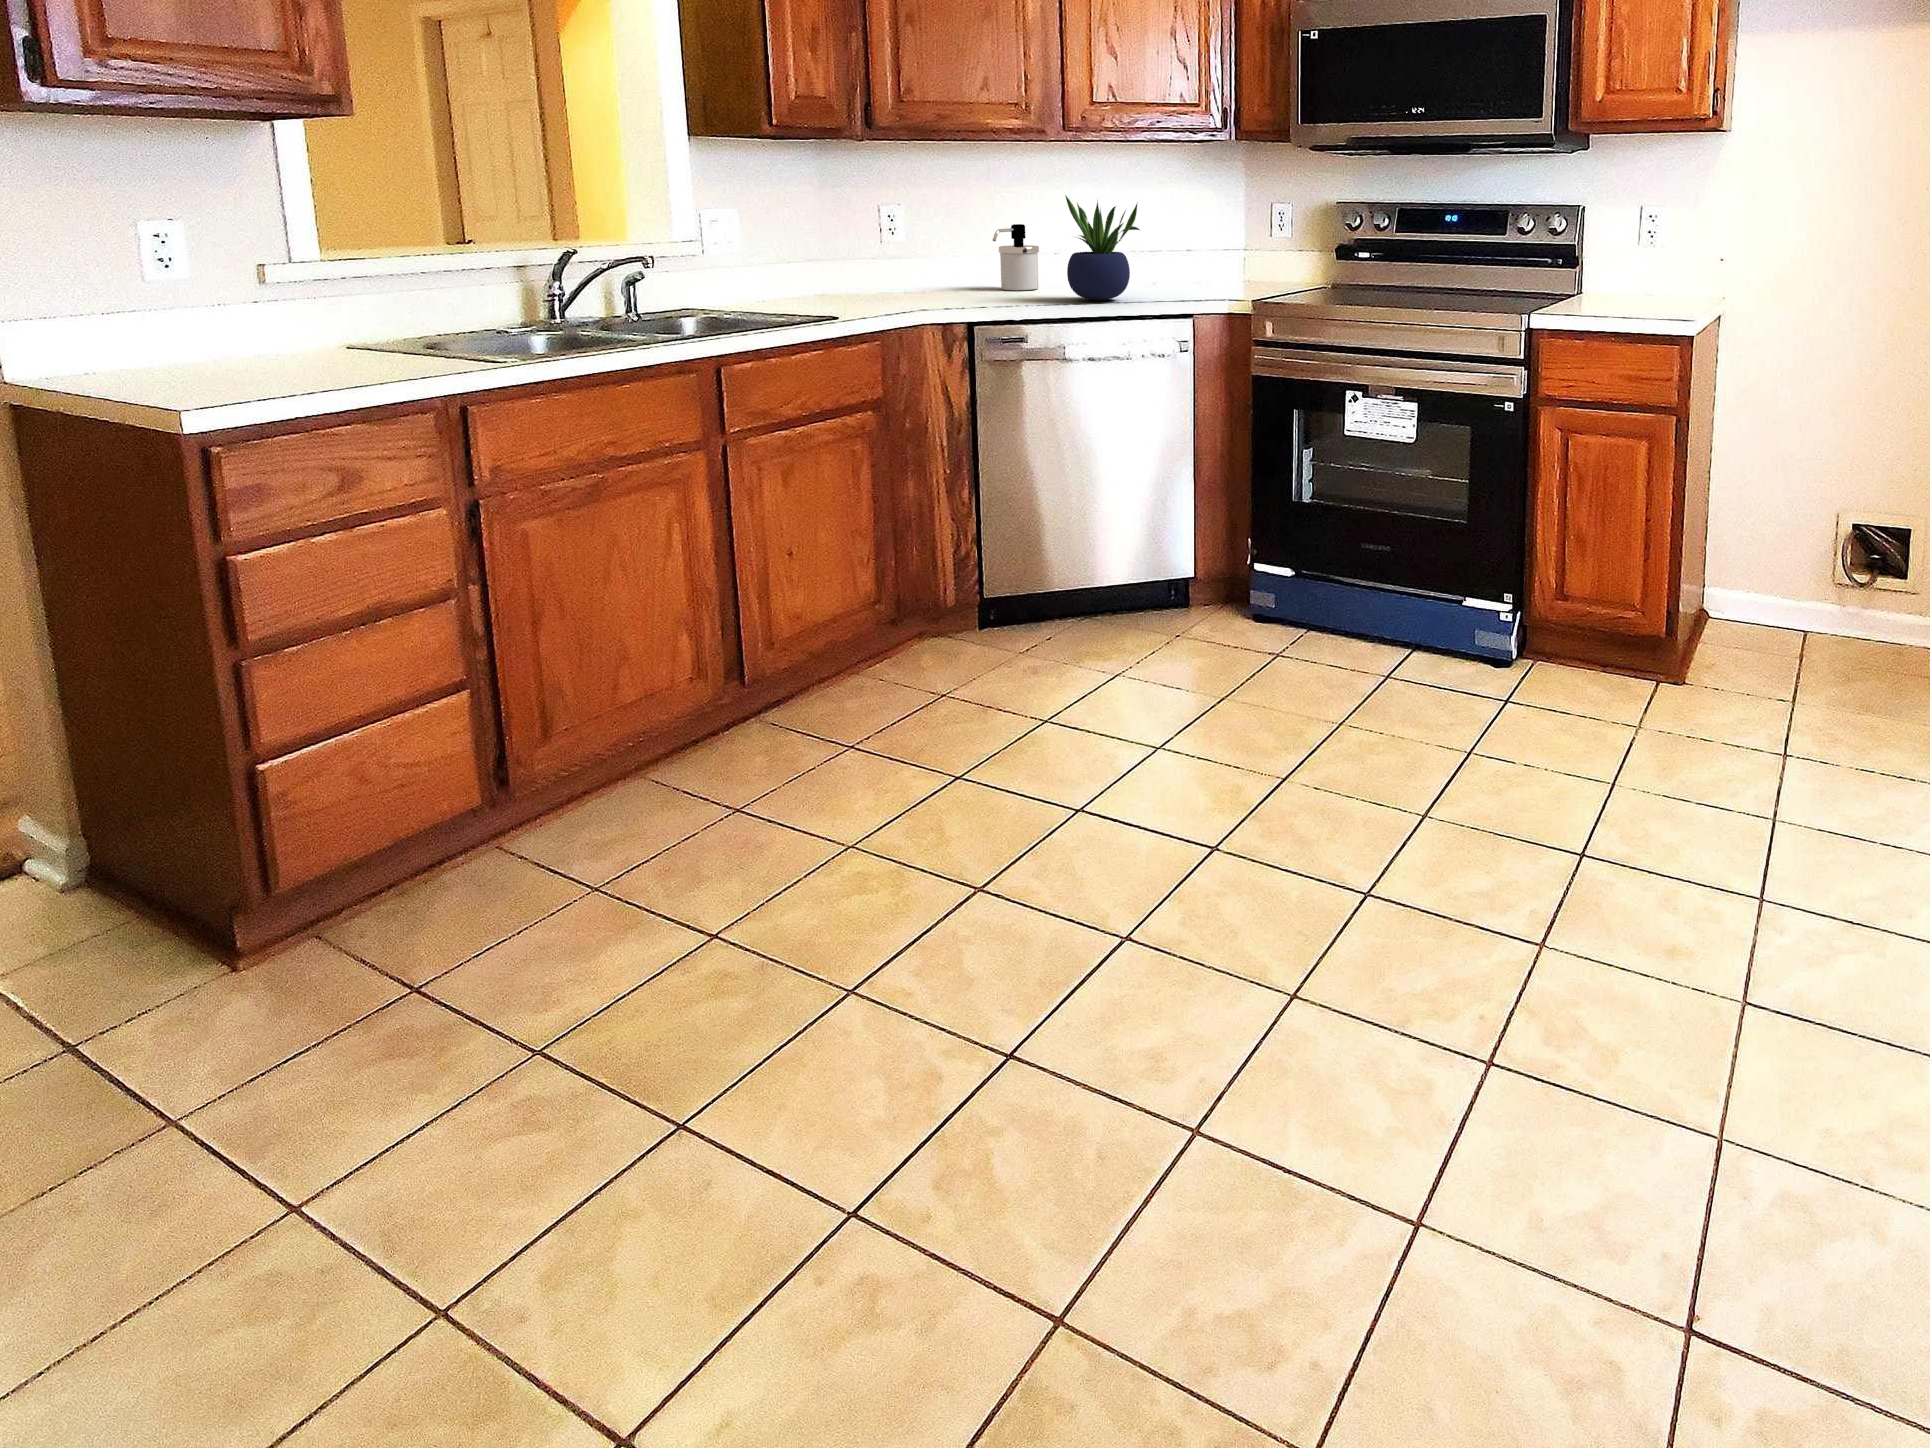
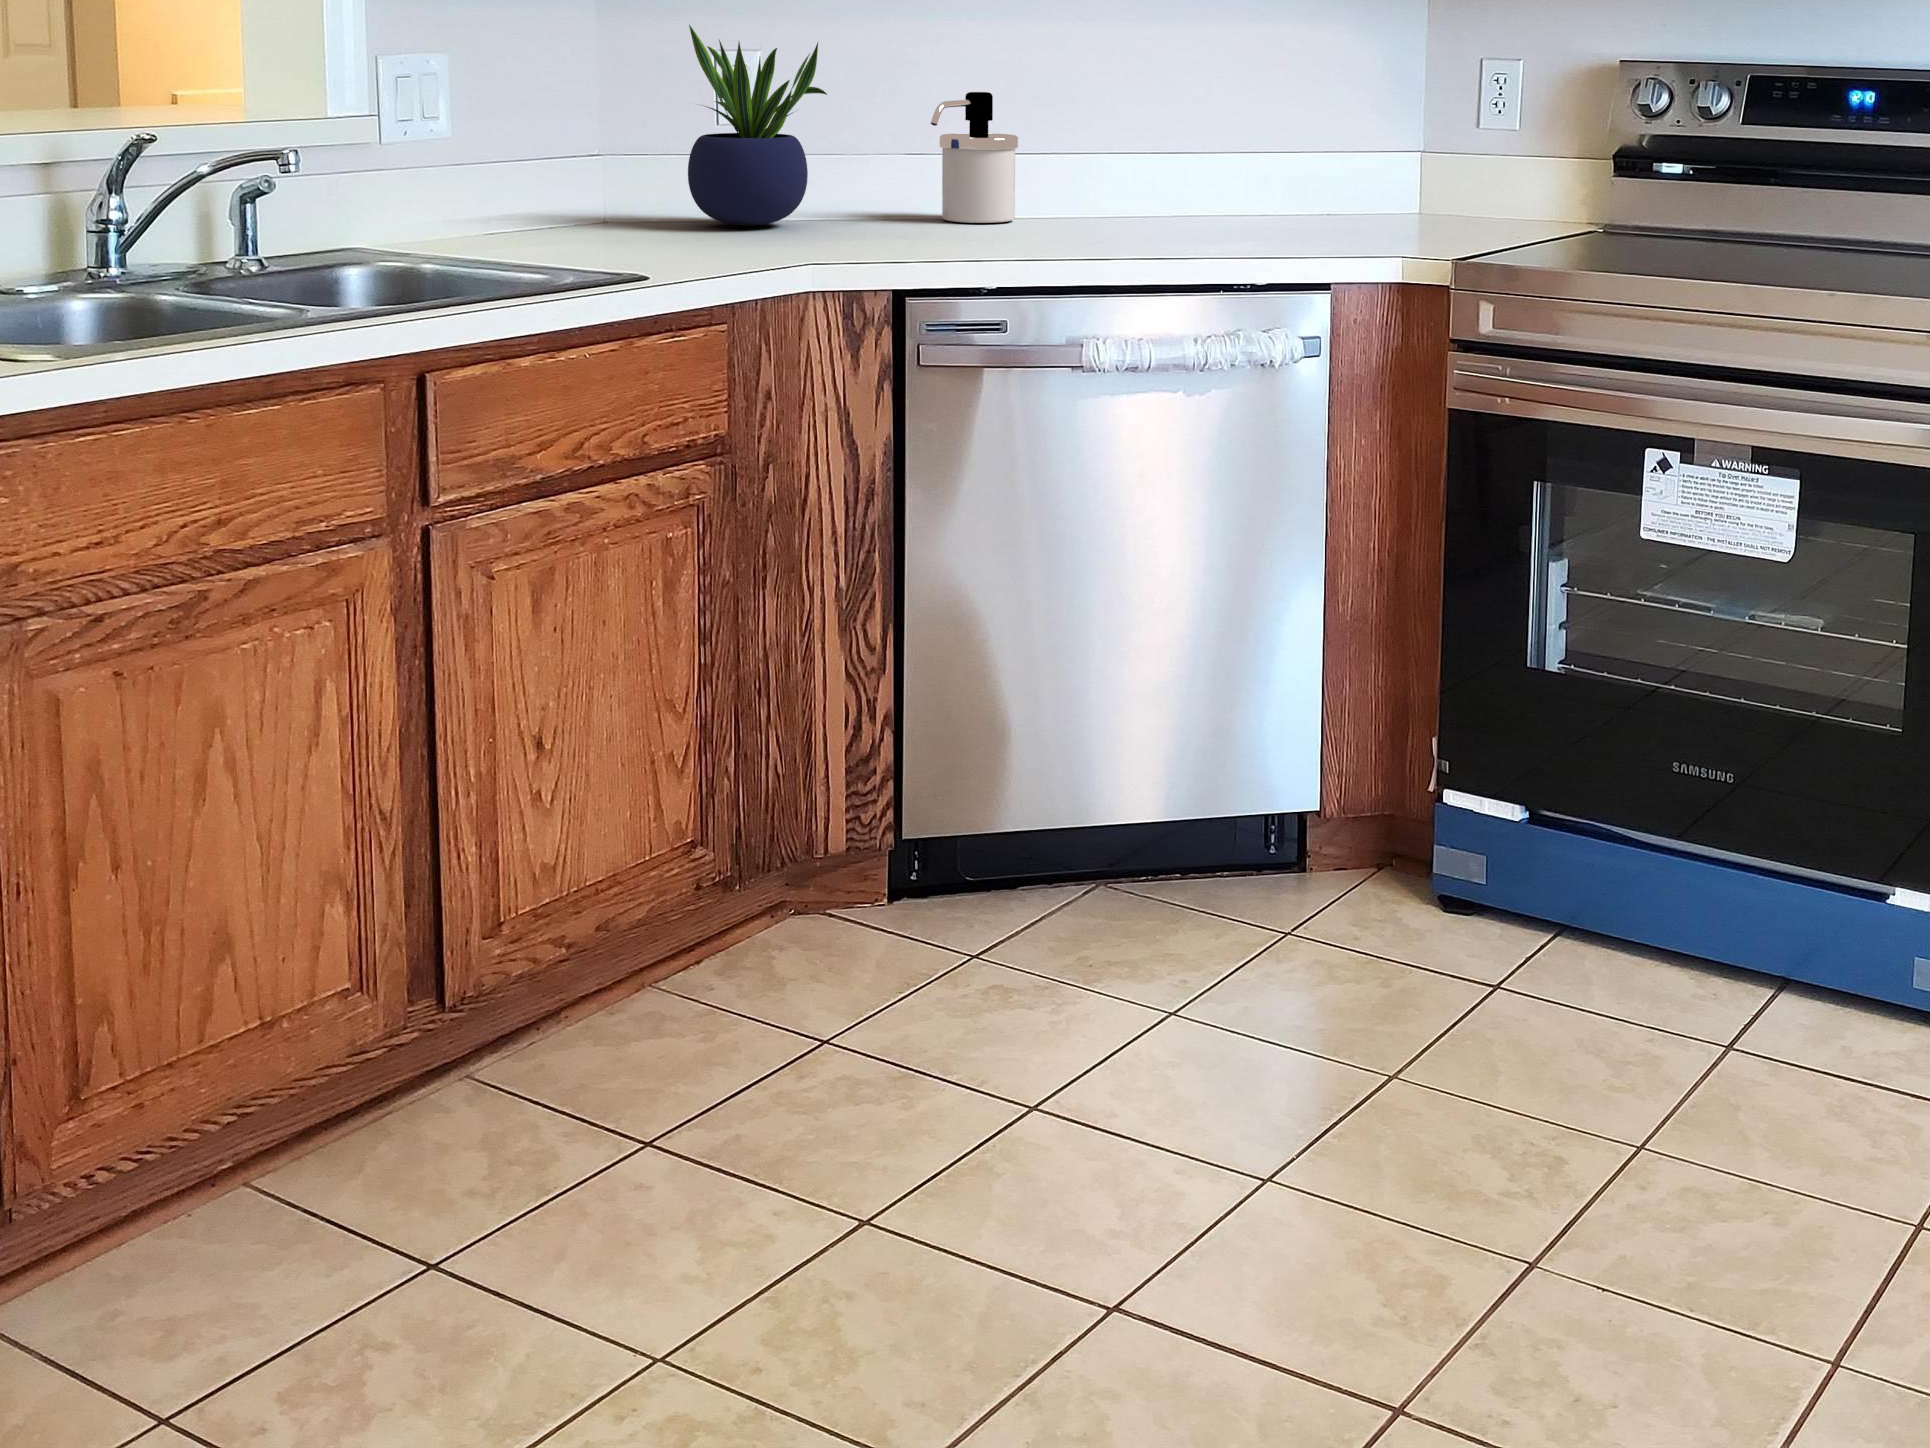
potted plant: present [1065,195,1140,300] -> present [688,25,827,226]

